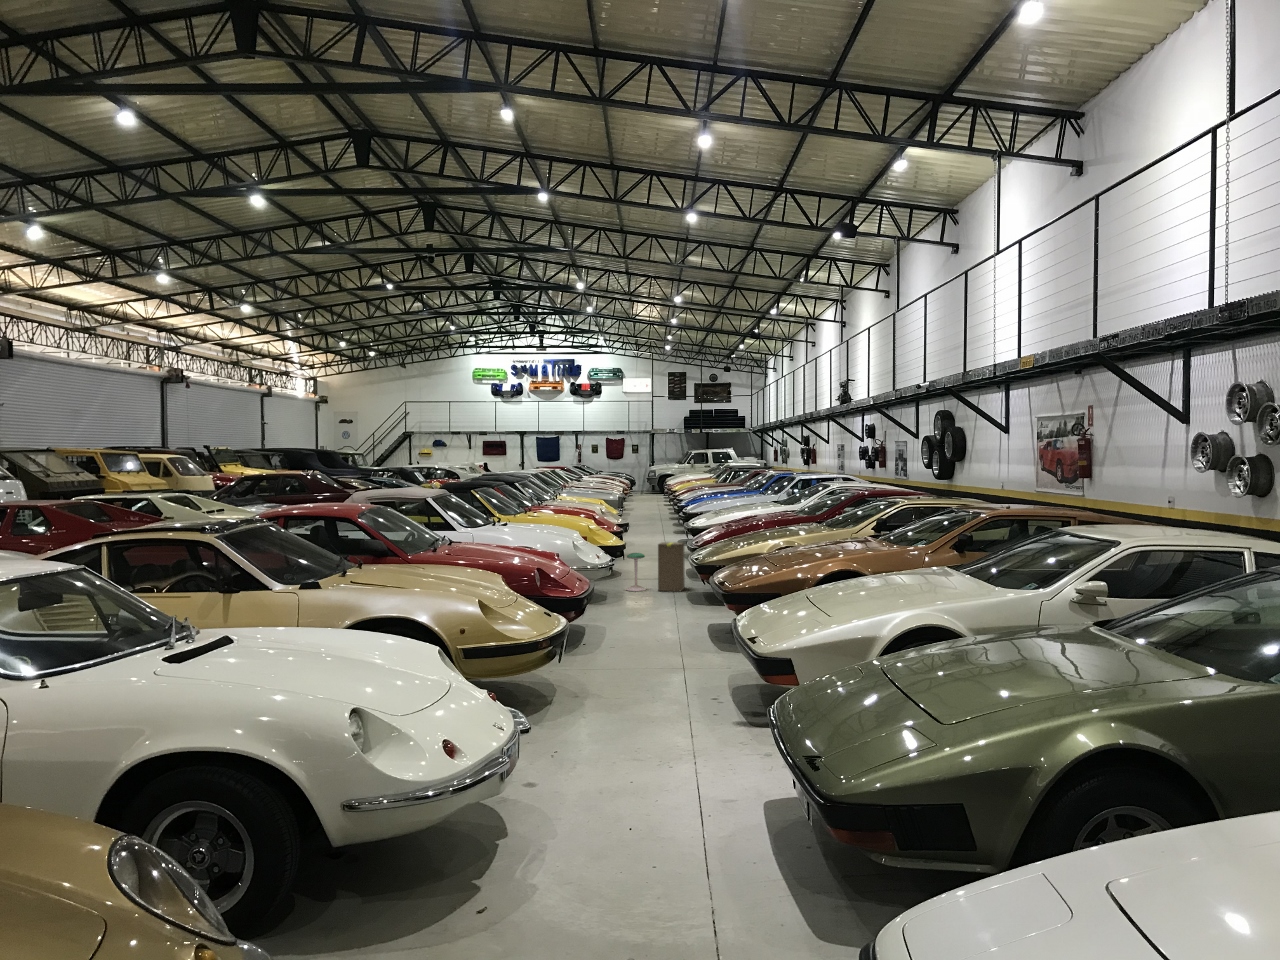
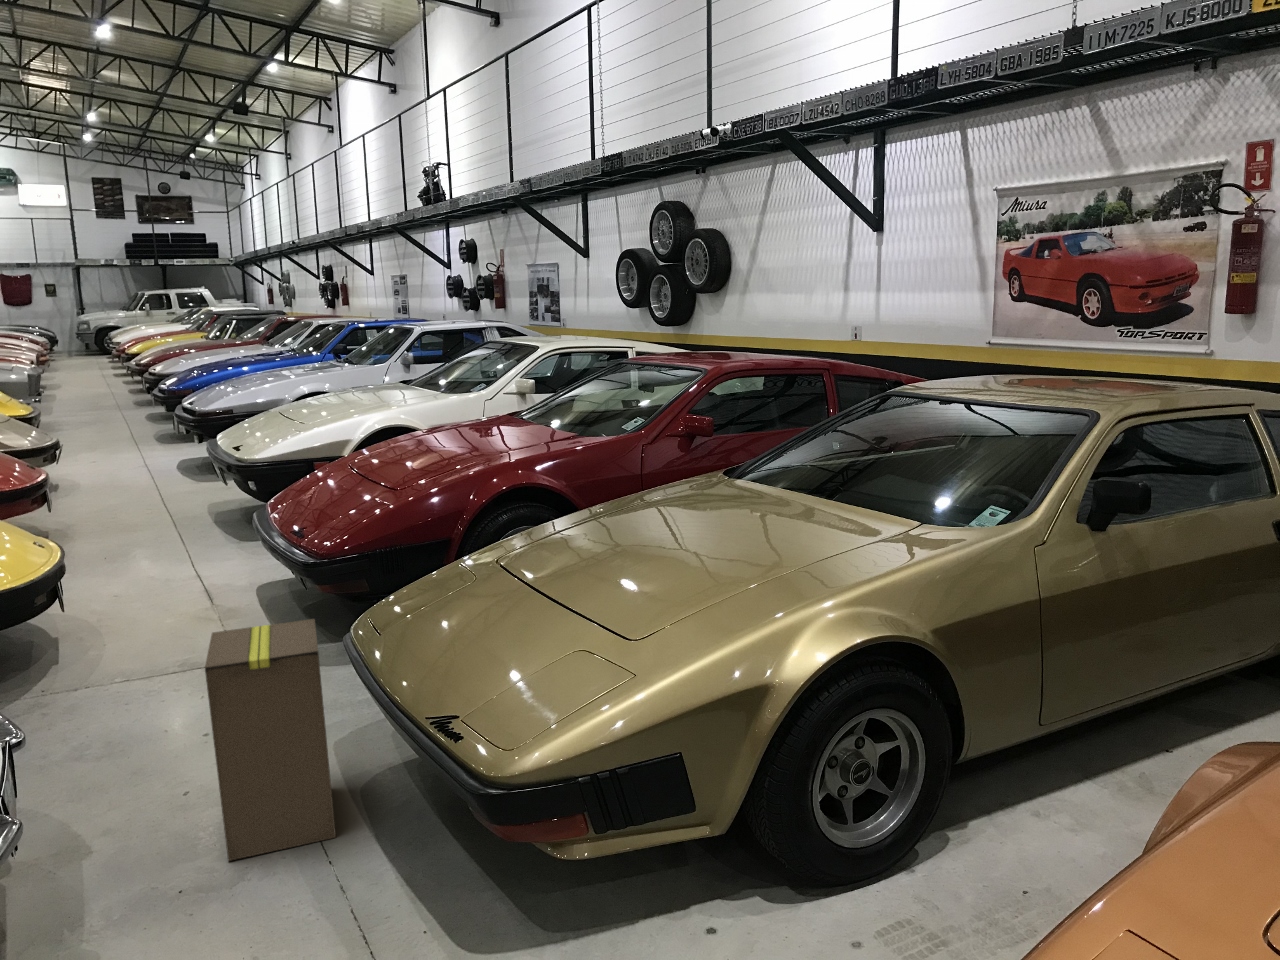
stool: present [626,553,646,591] -> none [44,704,166,897]

